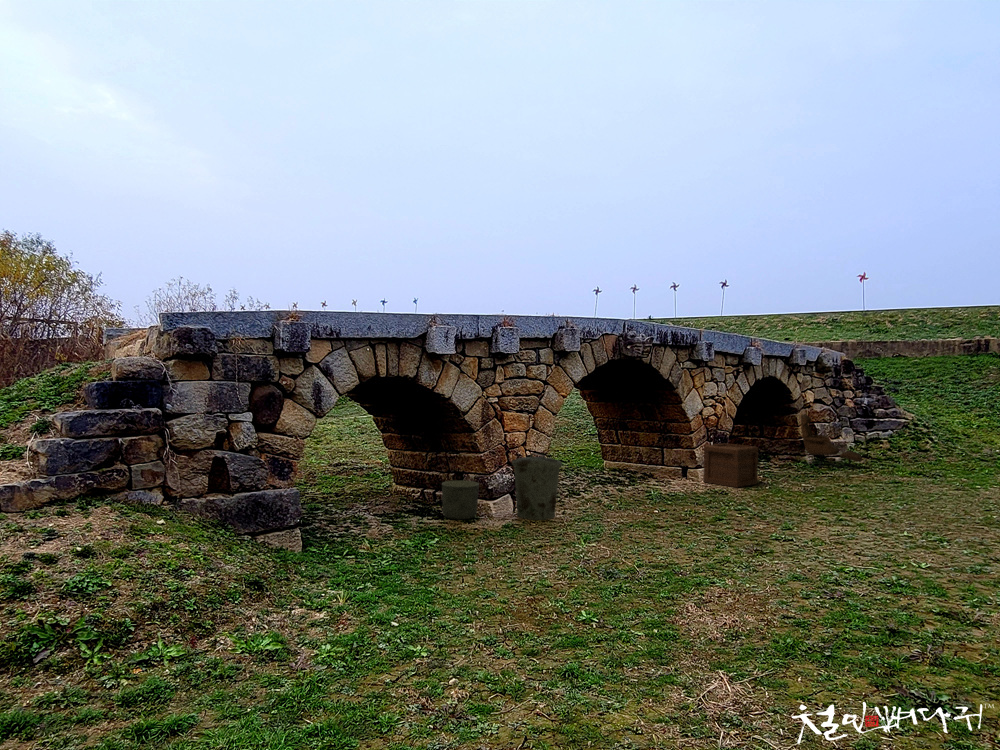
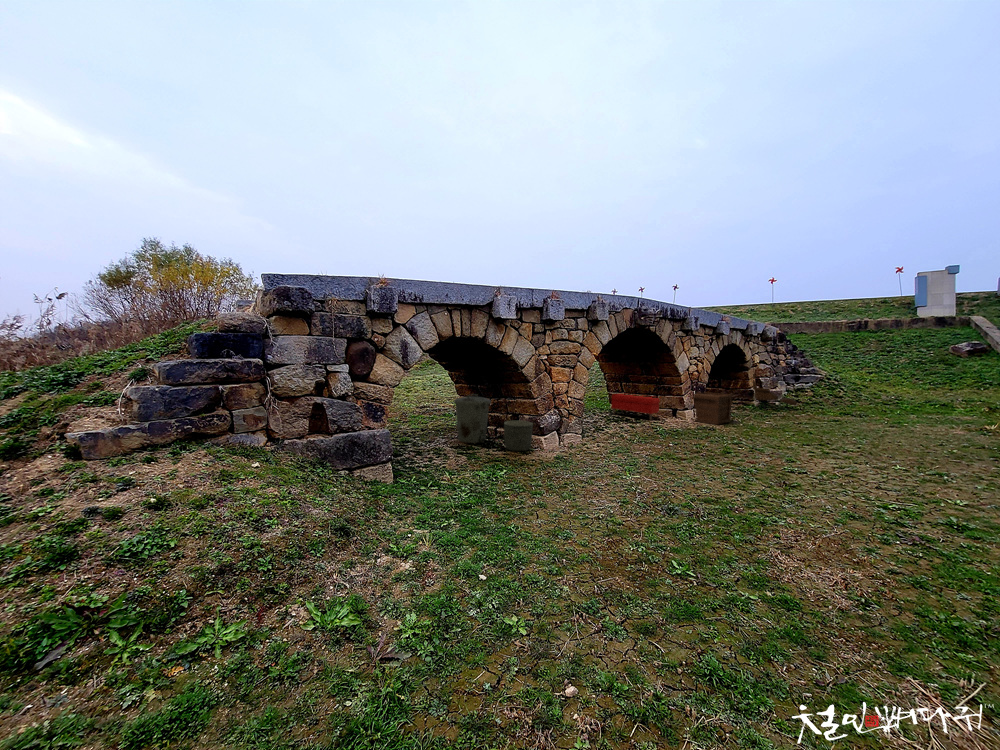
bench: none [601,445,668,483] -> present [611,394,660,420]
trash can: present [512,453,562,520] -> present [454,394,491,443]

